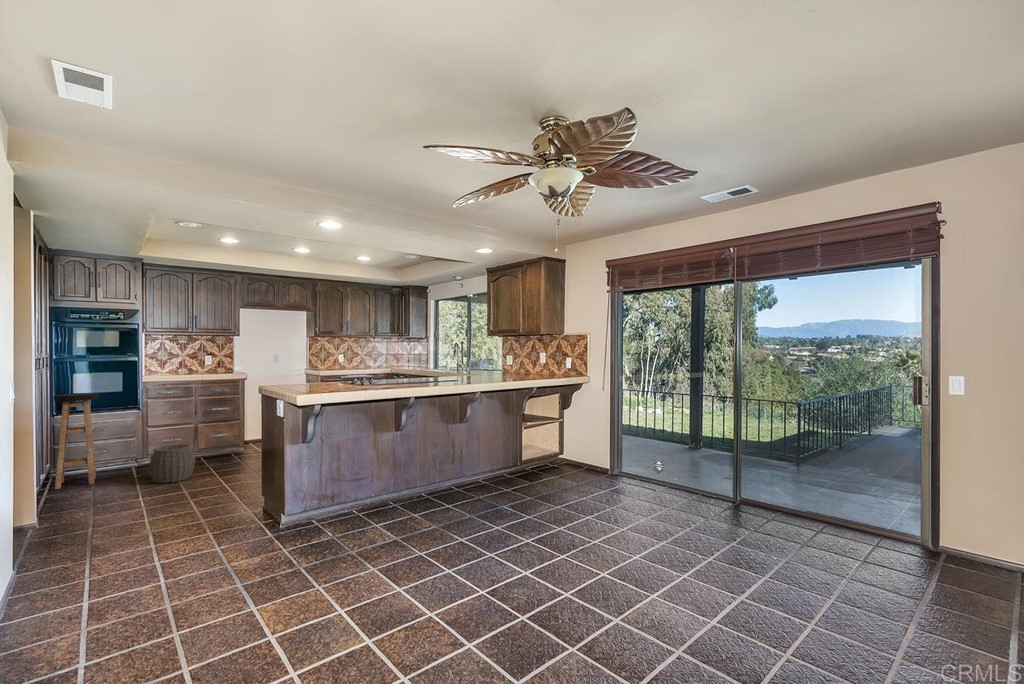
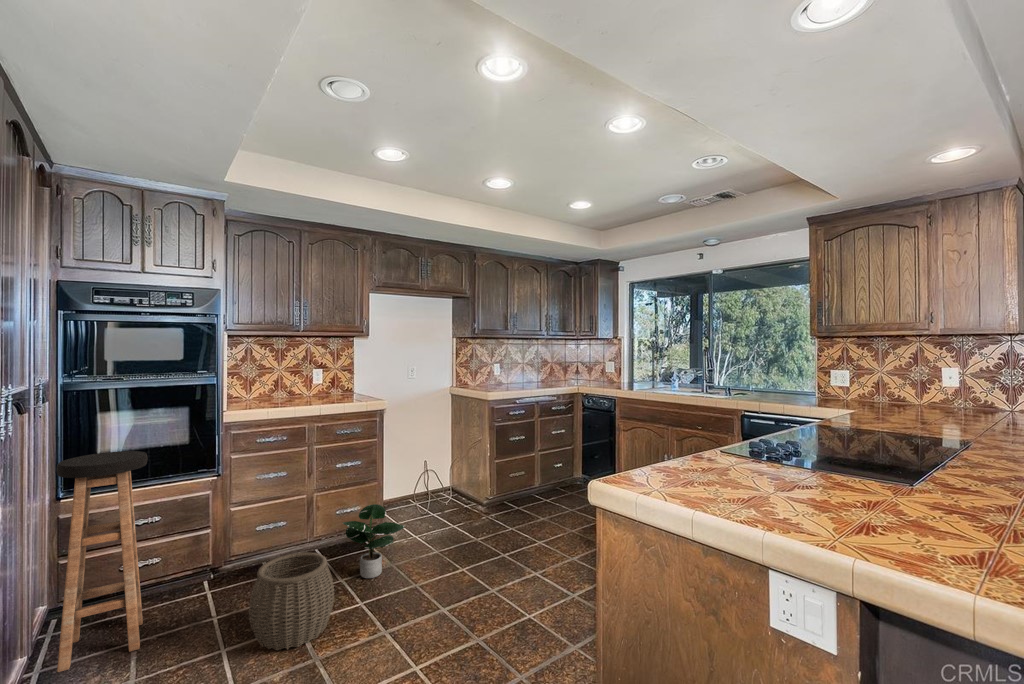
potted plant: none [208,429,245,466] -> present [343,504,404,578]

